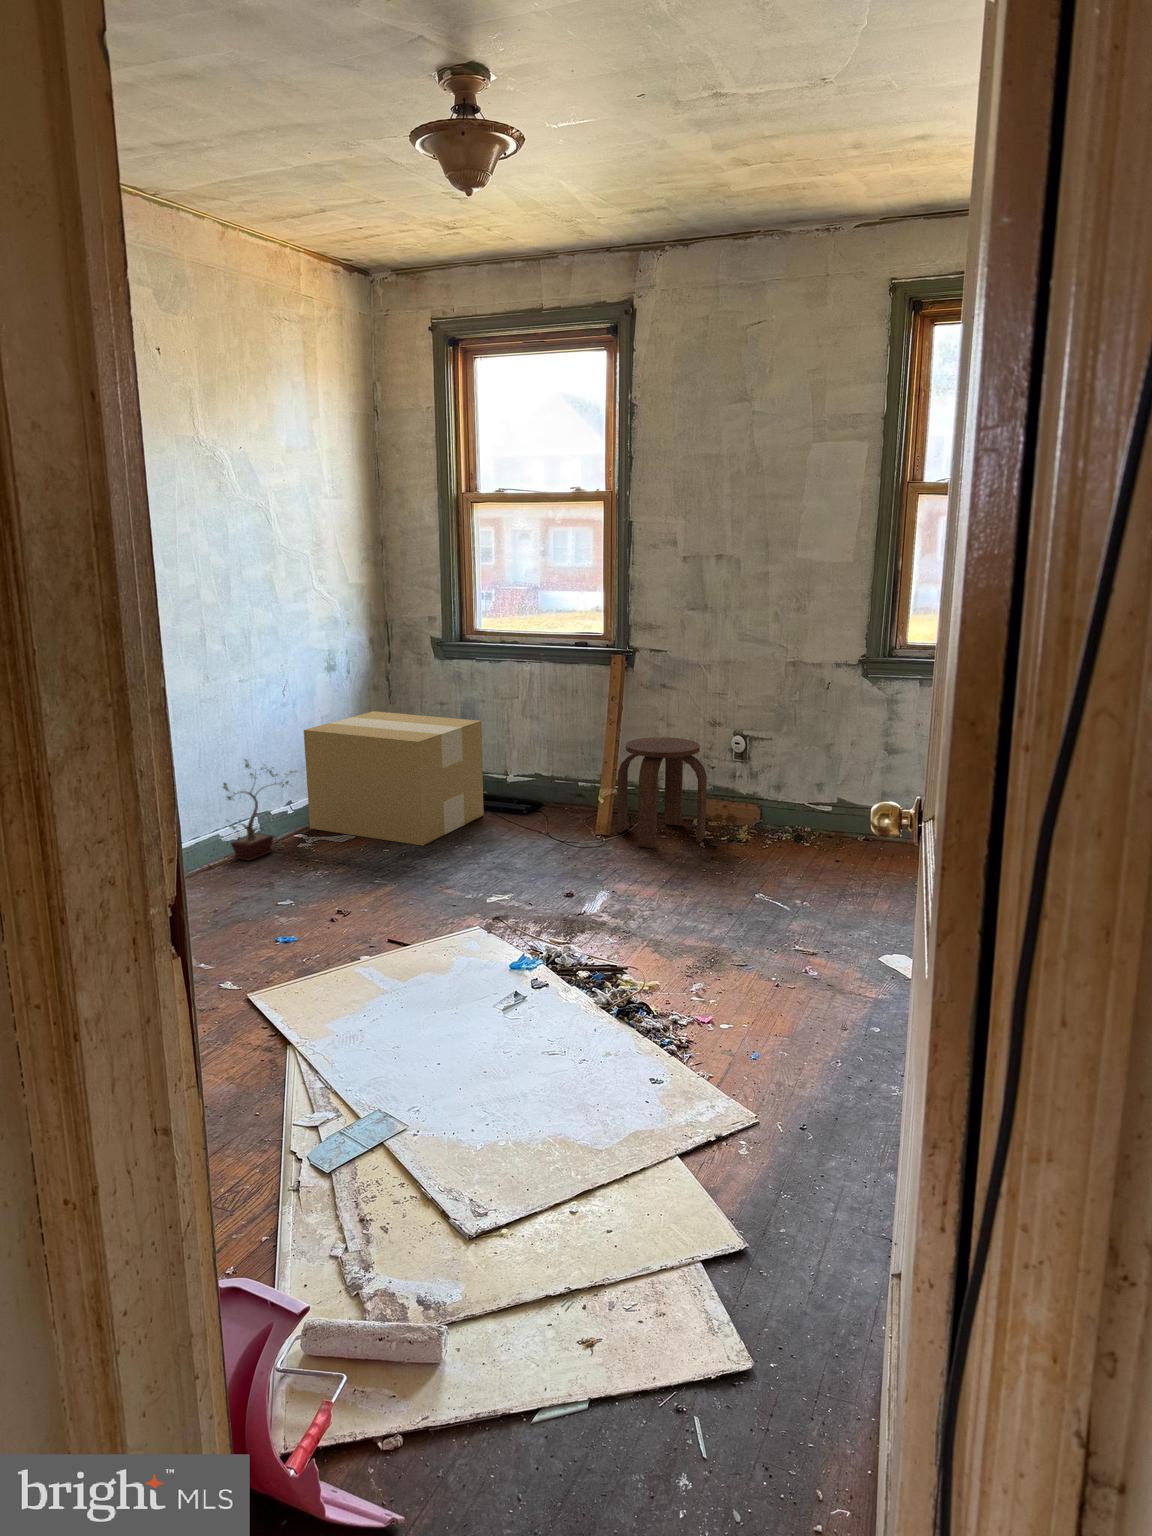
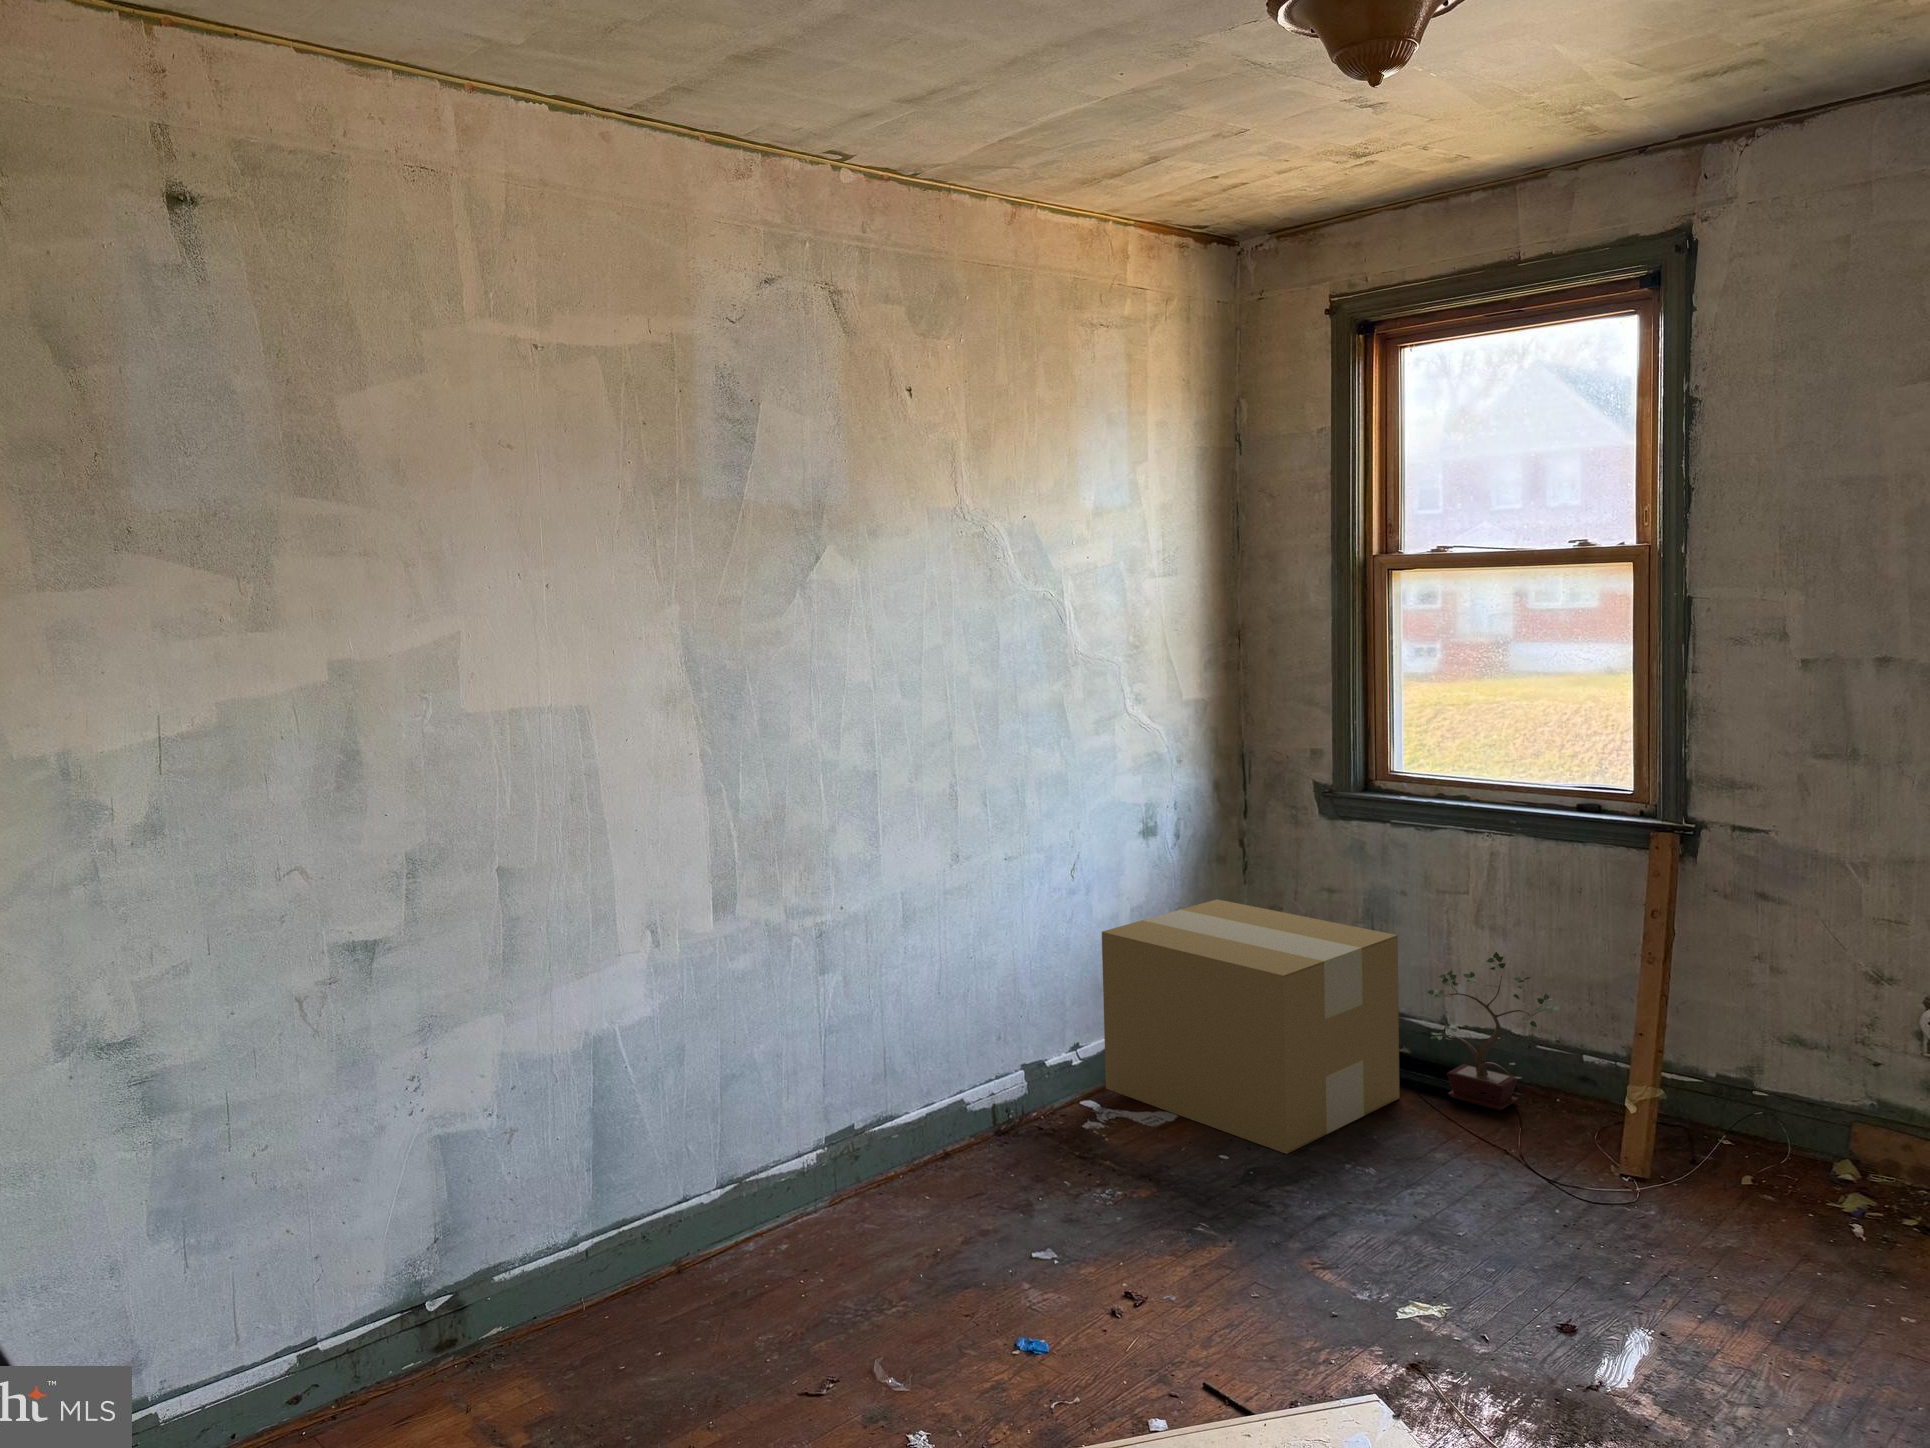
stool: present [617,737,707,848] -> none [1667,999,1873,1233]
potted plant: present [223,759,296,861] -> present [1428,952,1560,1111]

